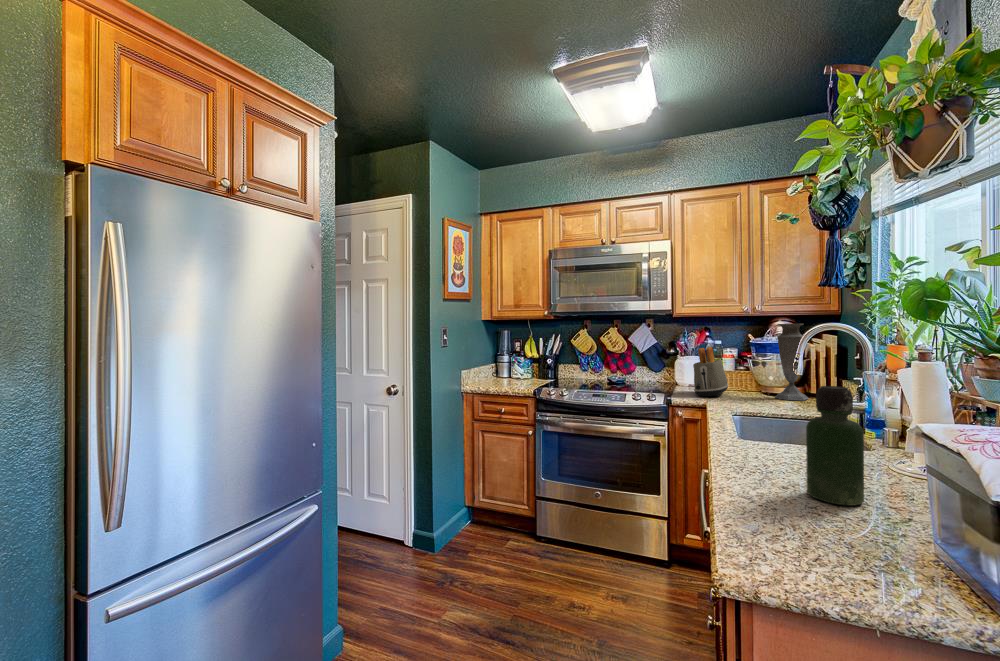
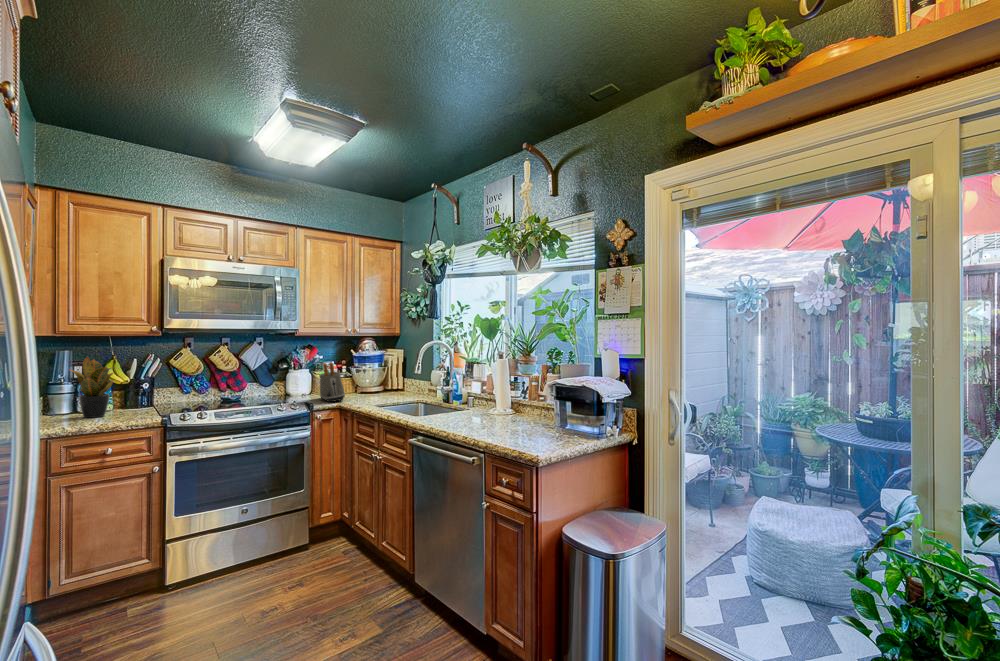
vase: present [775,323,808,401] -> none [373,344,391,397]
potted plant: none [498,334,531,383] -> present [70,357,114,418]
bottle: present [806,386,864,505] -> none [489,384,511,438]

